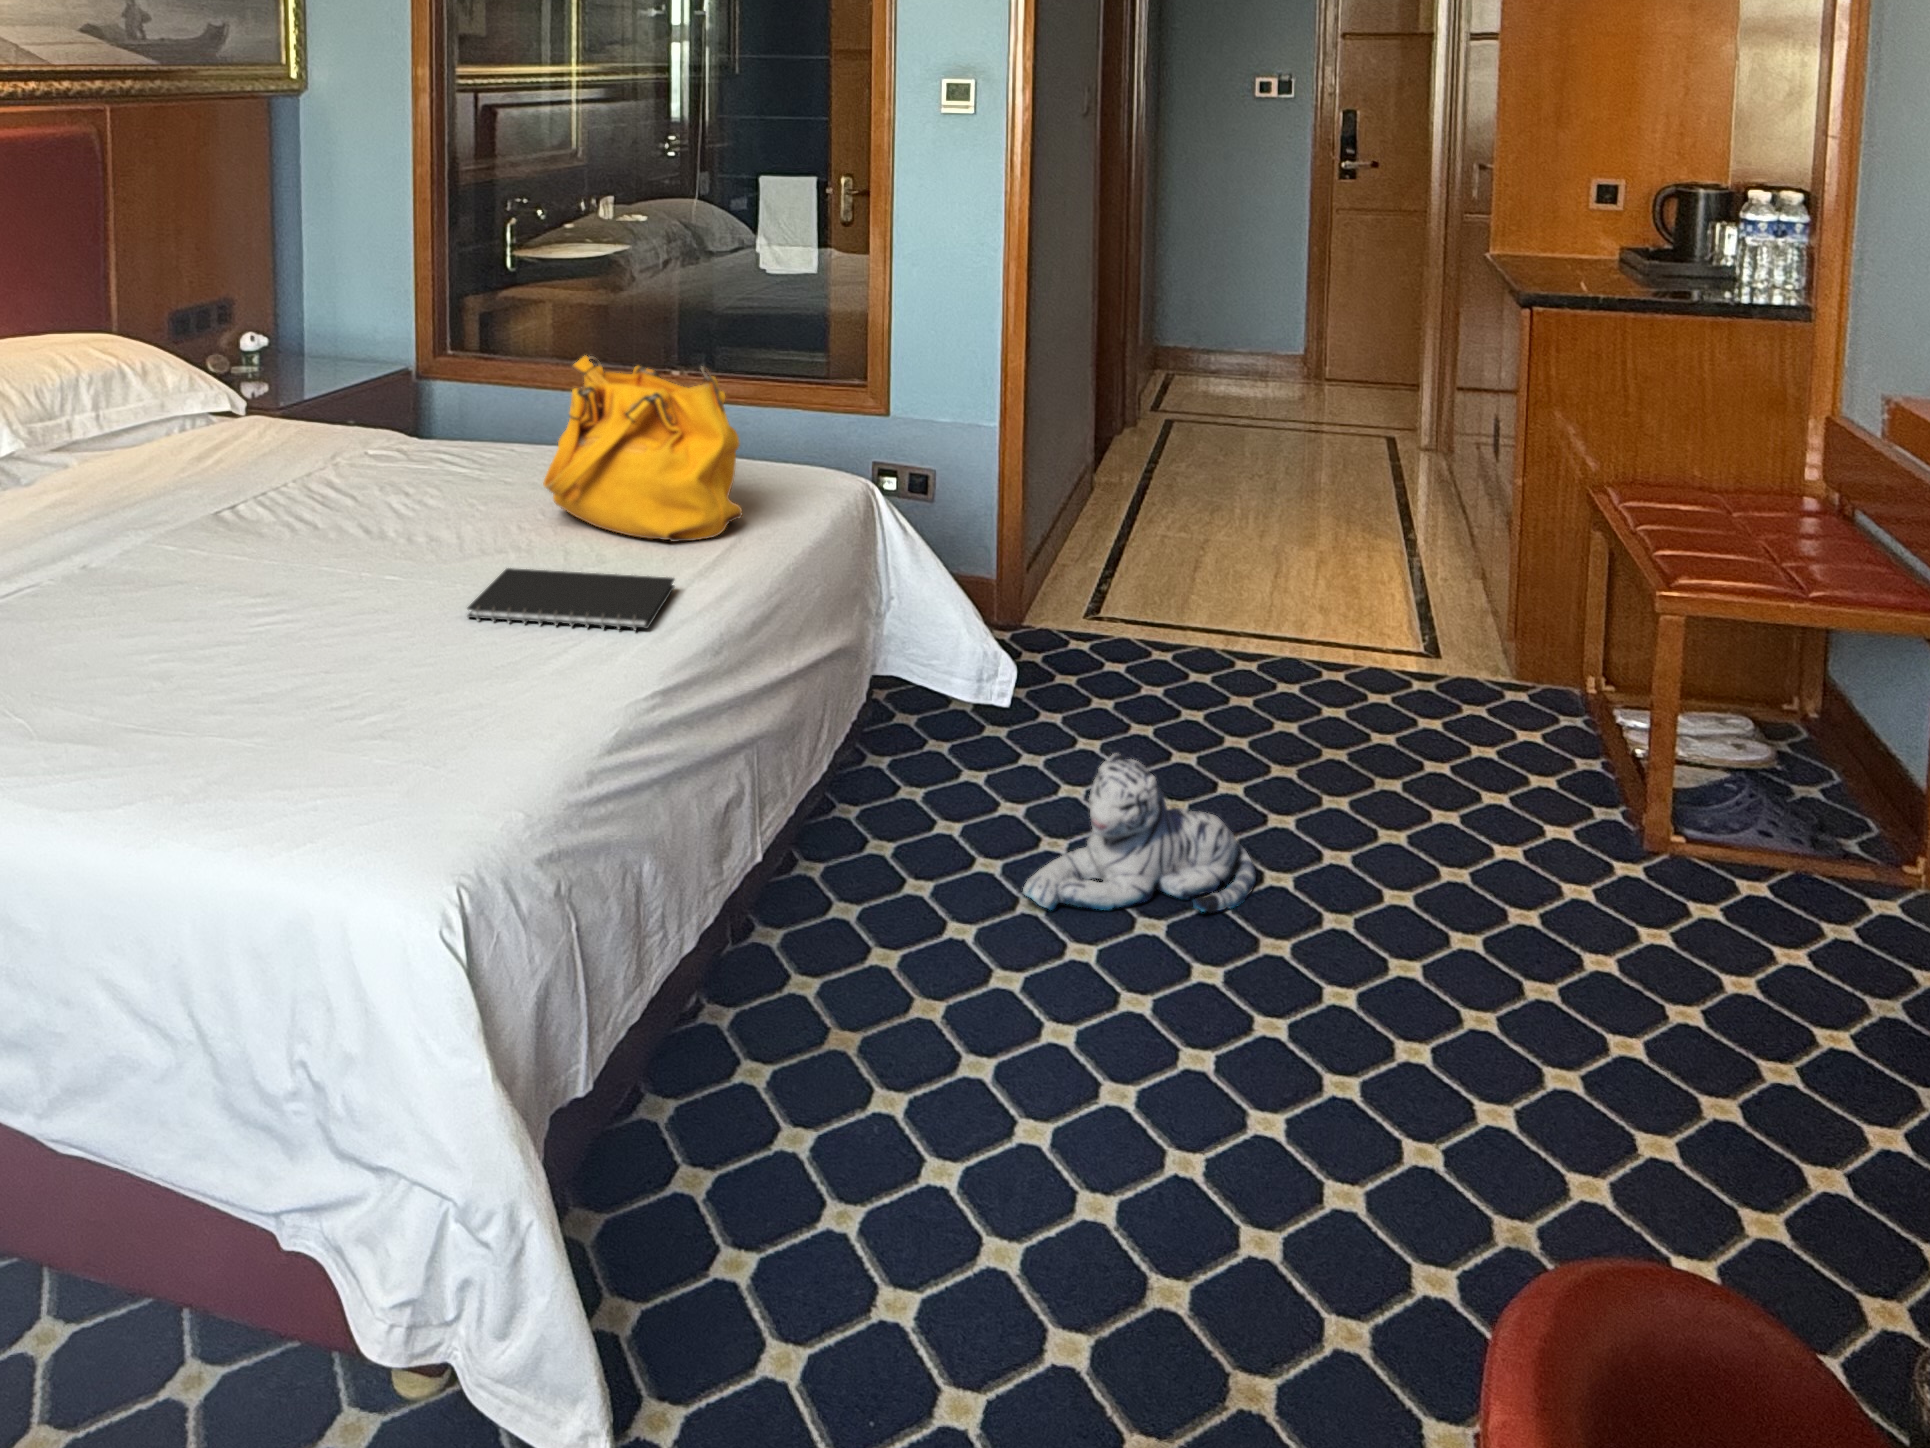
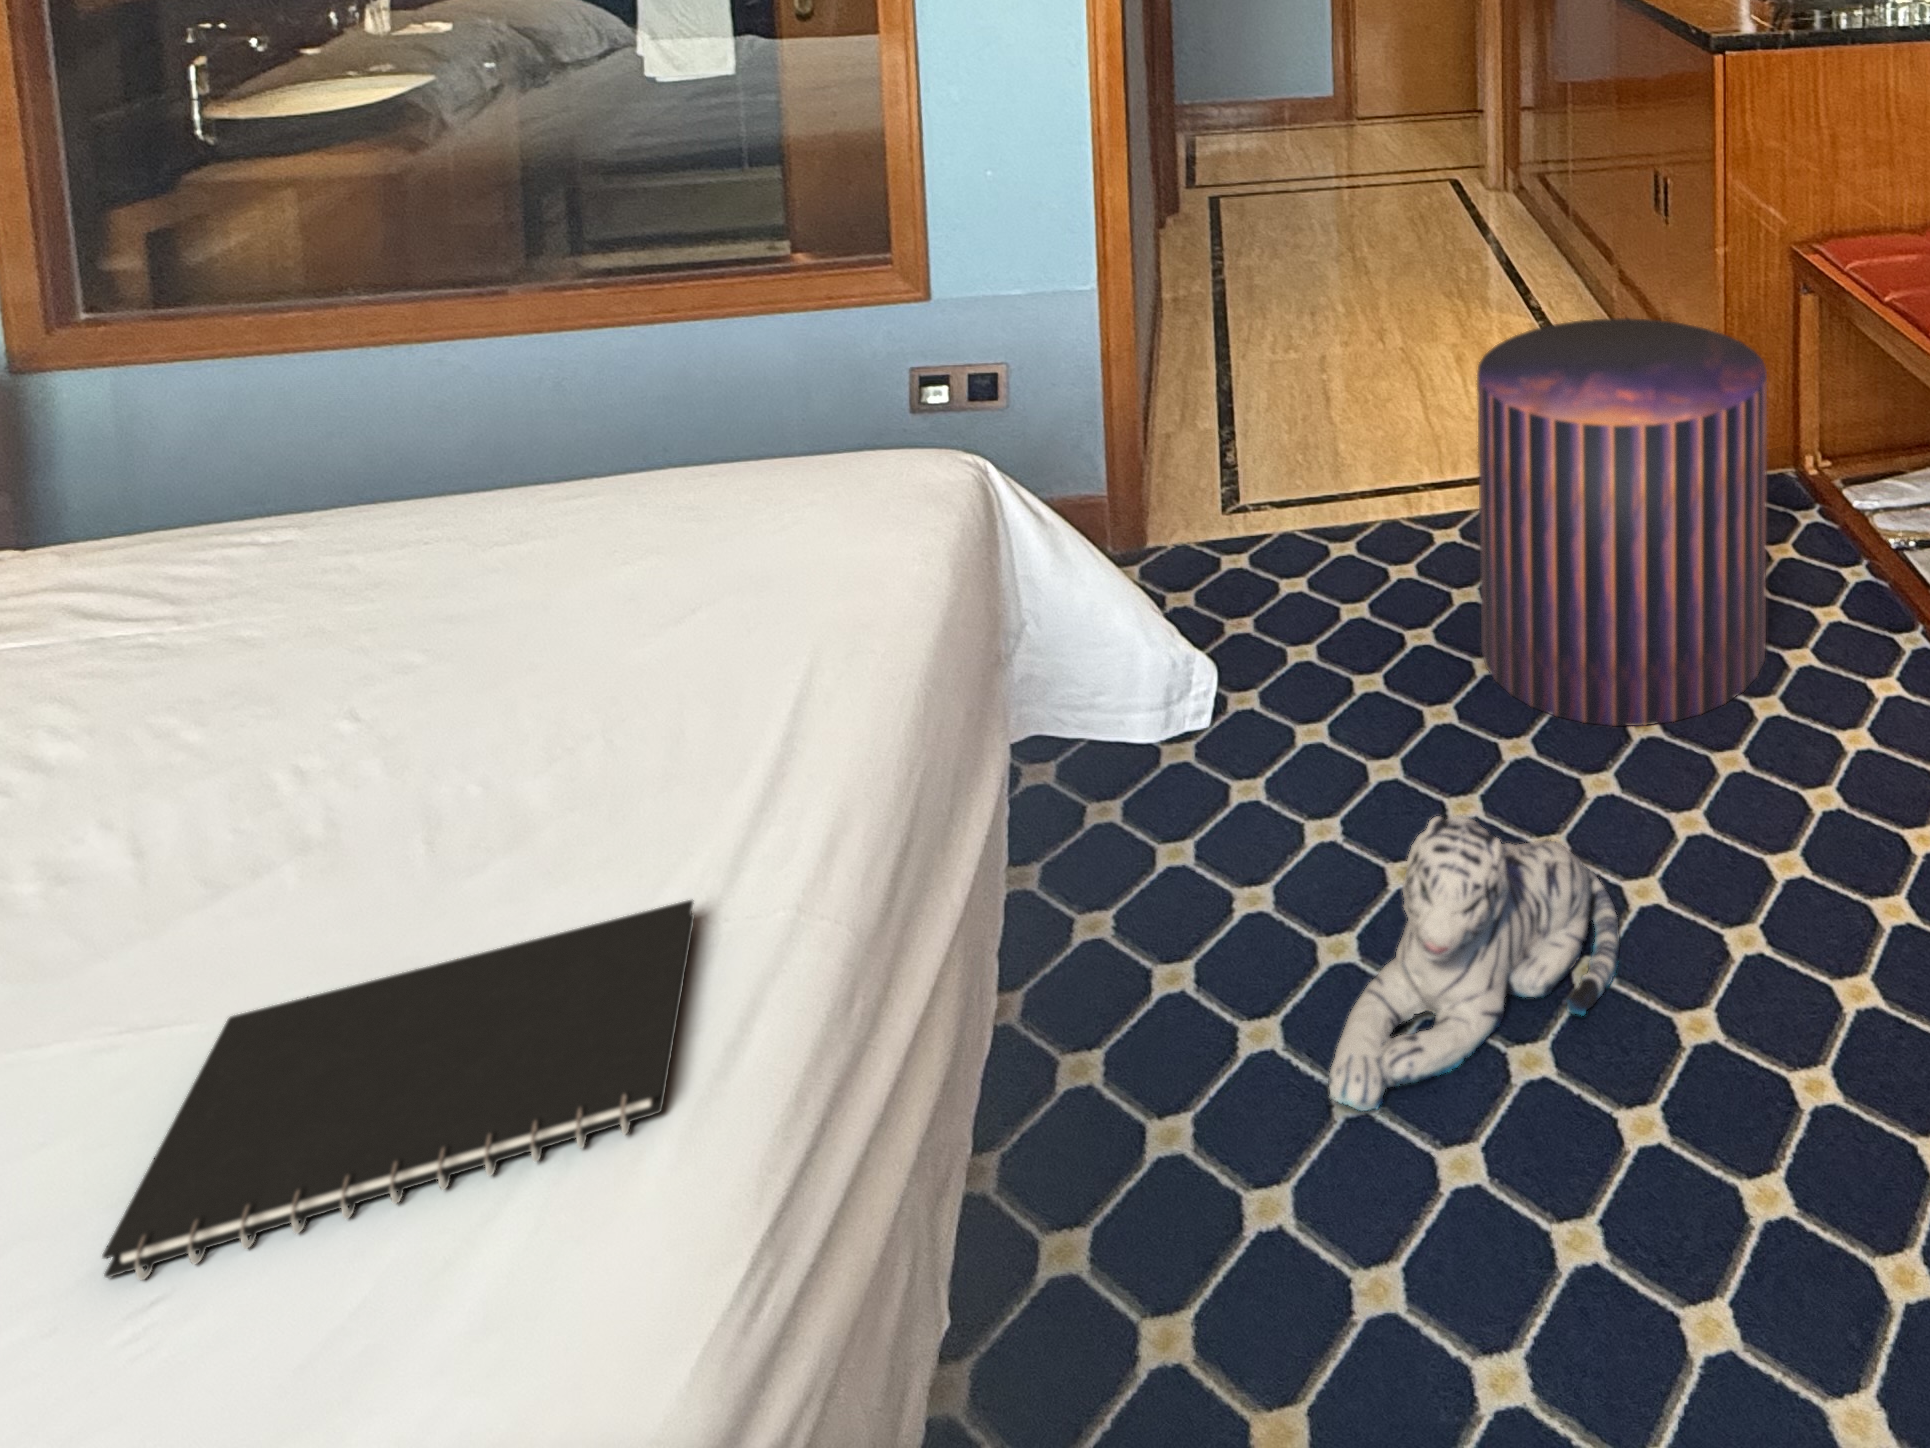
handbag: present [543,356,743,541] -> none [315,386,785,764]
pouf: none [1236,501,1488,806] -> present [1477,318,1767,726]

